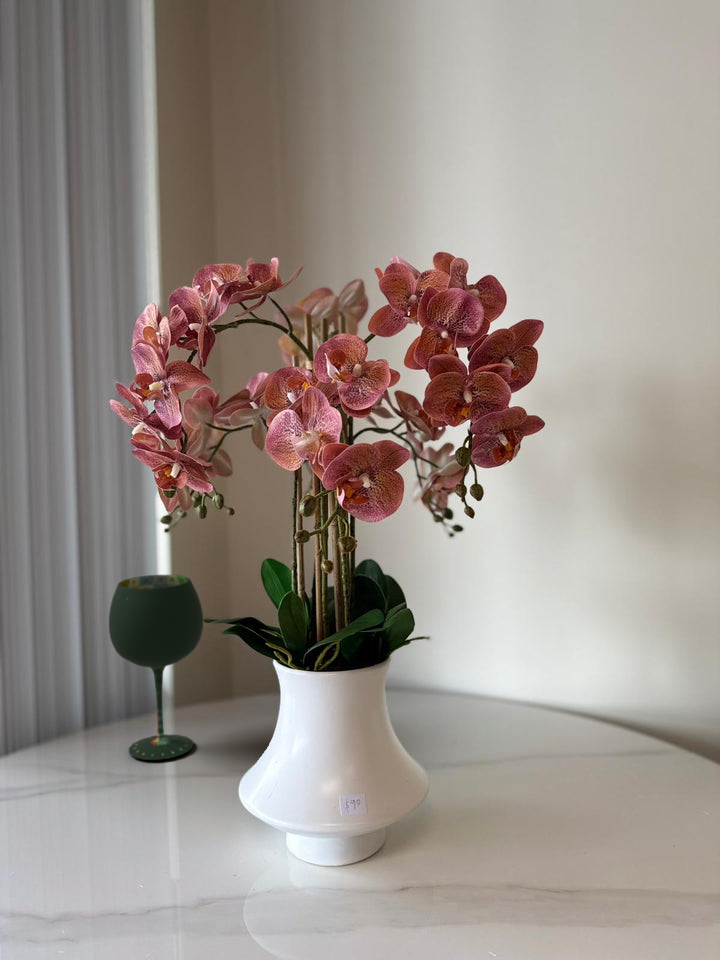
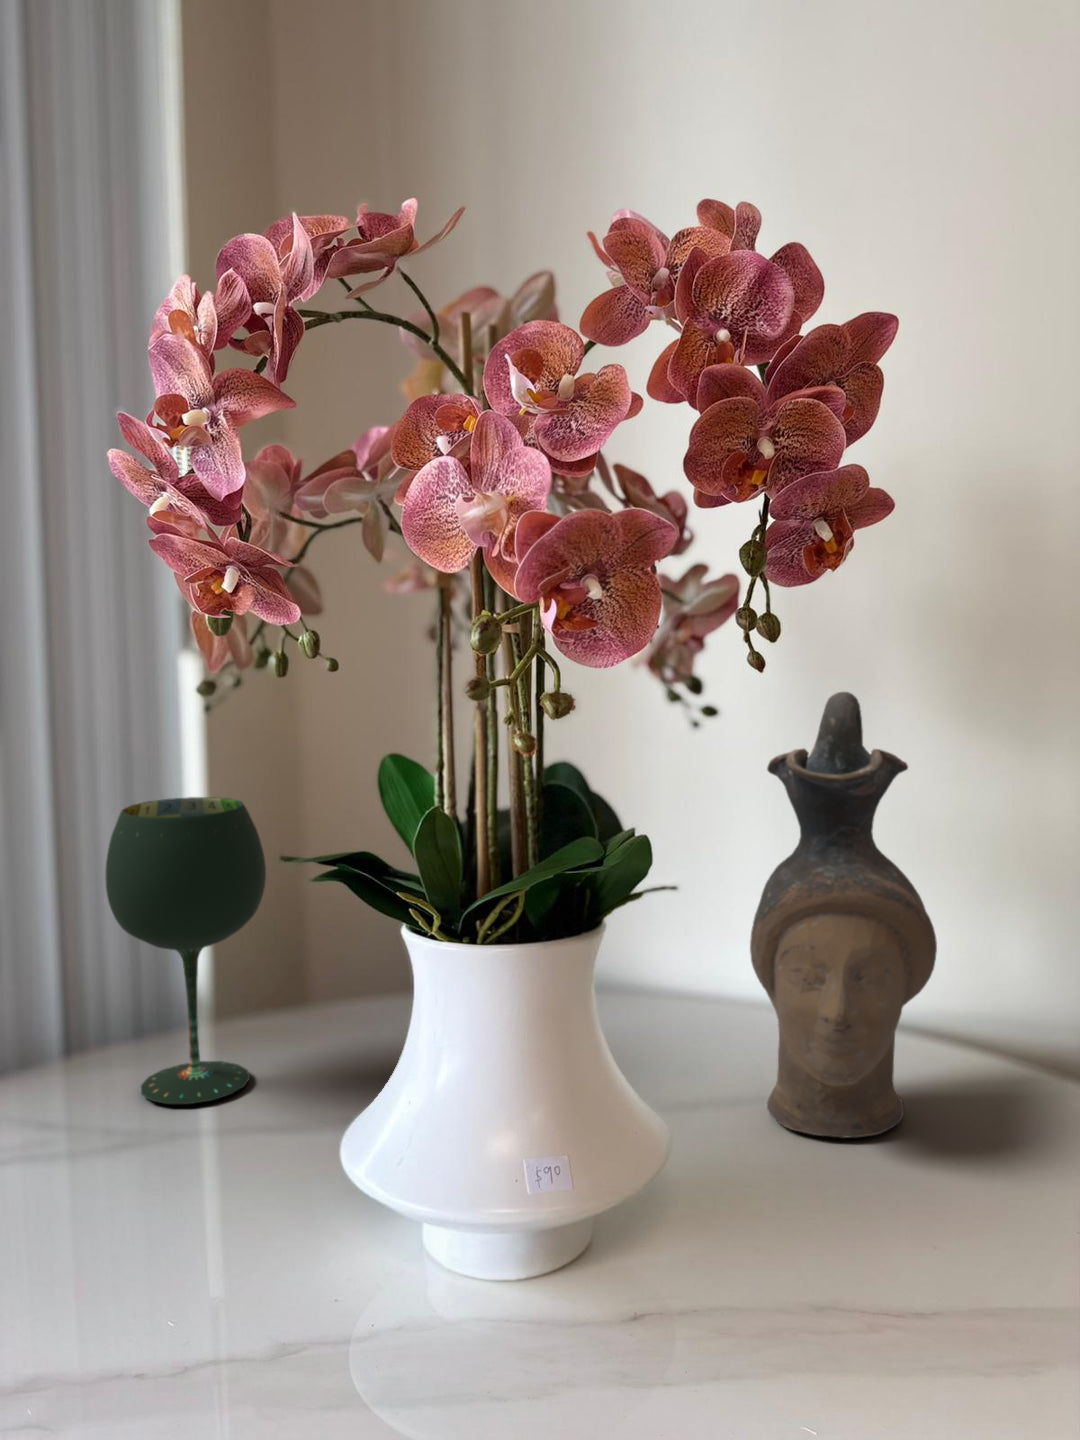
ceramic pitcher: none [489,515,601,789] -> present [750,692,937,1138]

